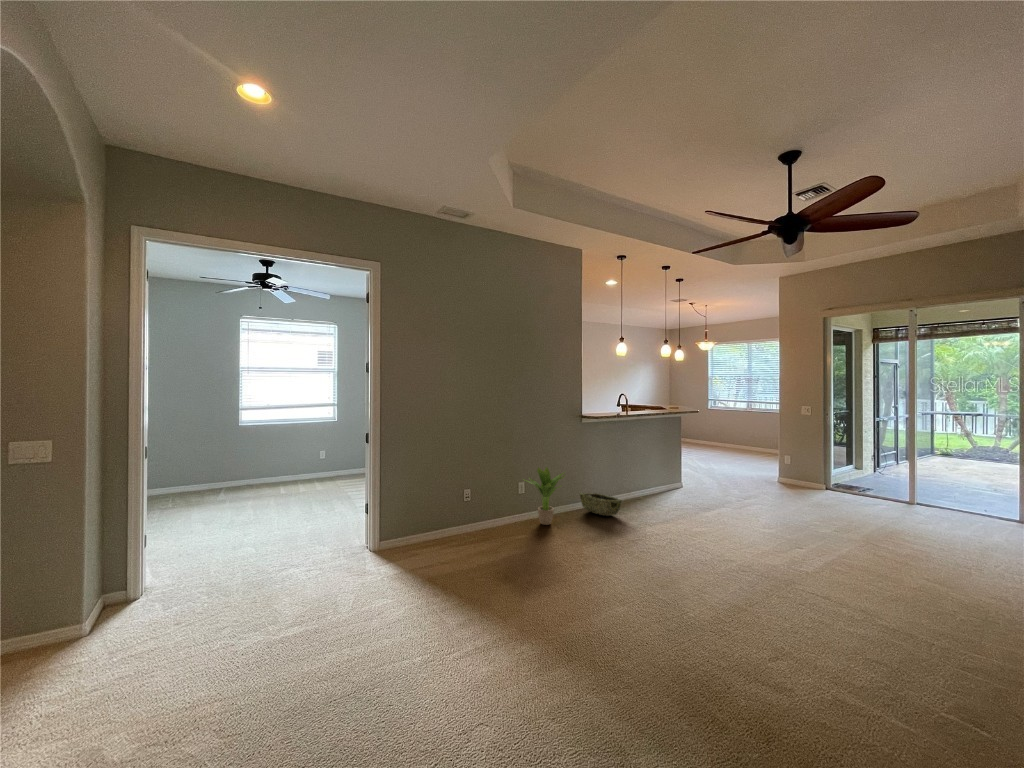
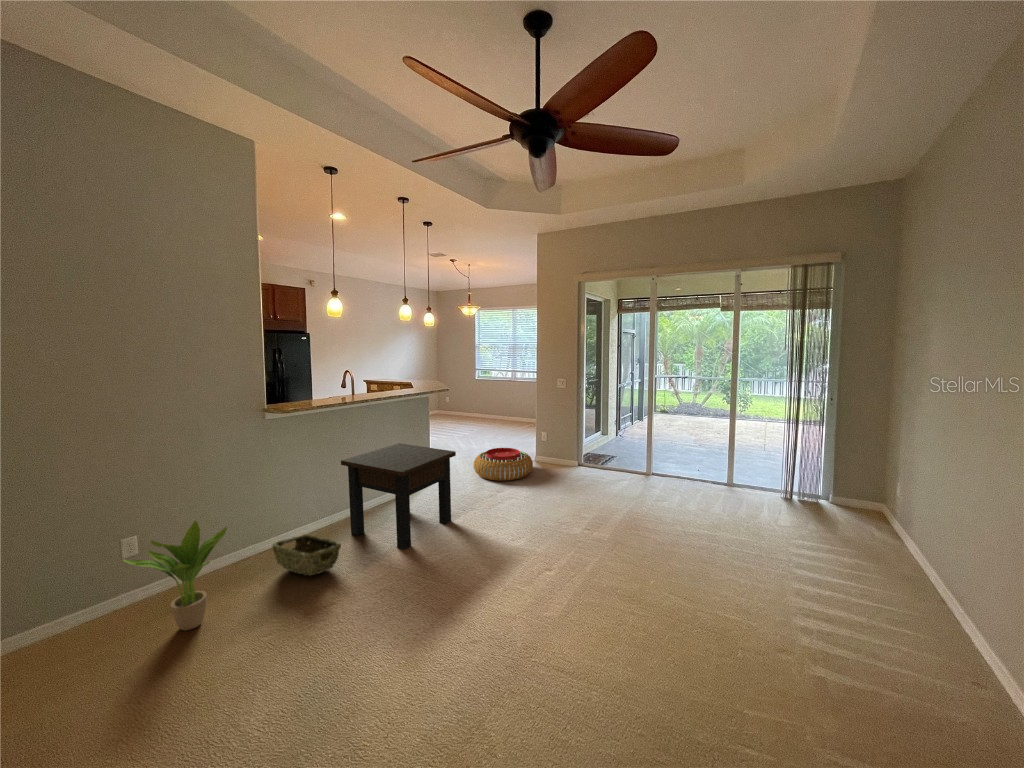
side table: none [618,445,702,515] -> present [341,443,456,550]
pouf: none [713,464,772,491] -> present [474,448,533,481]

